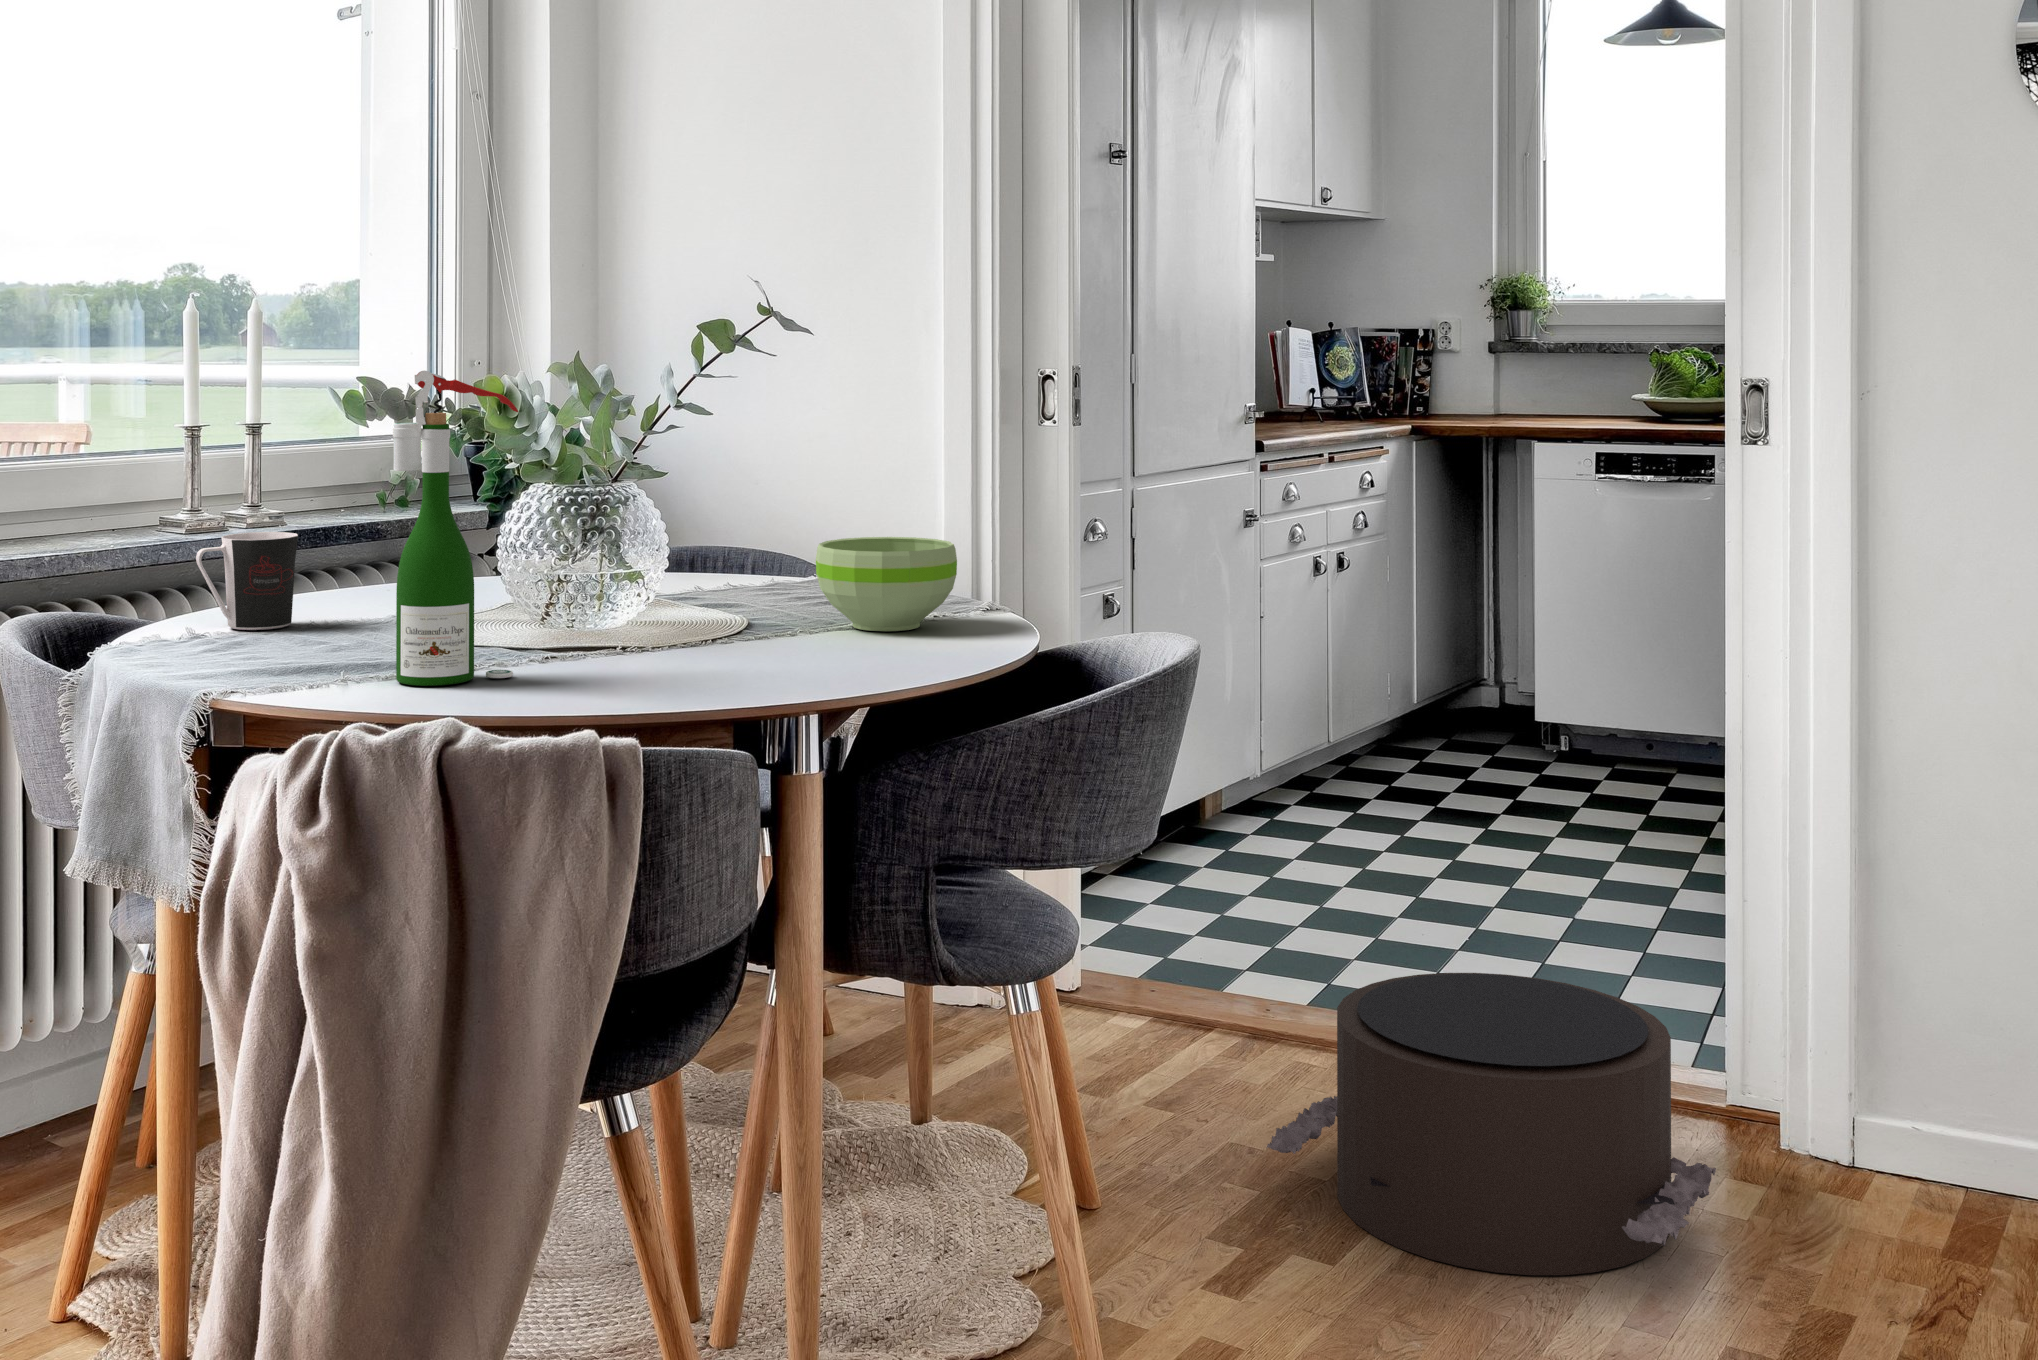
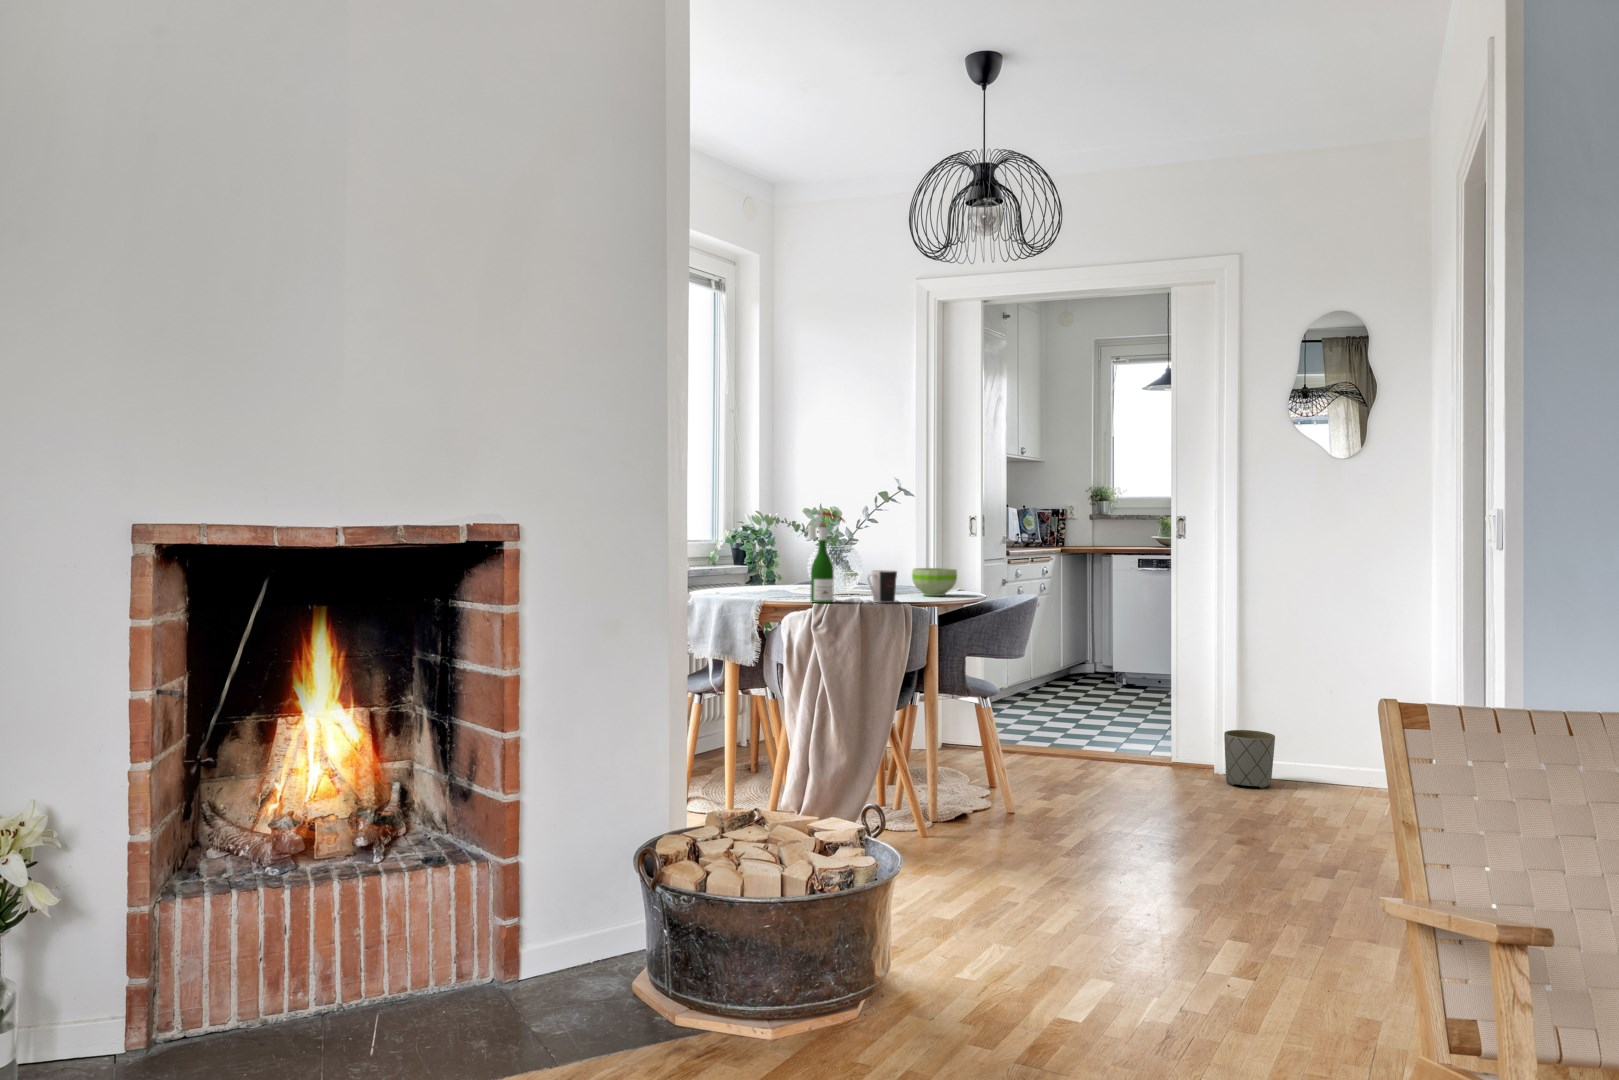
coffee cup: present [196,532,298,630] -> present [867,570,897,603]
pouf: present [1267,973,1716,1275] -> none [1047,717,1190,796]
planter: none [1825,1026,1990,1234] -> present [1224,730,1275,789]

